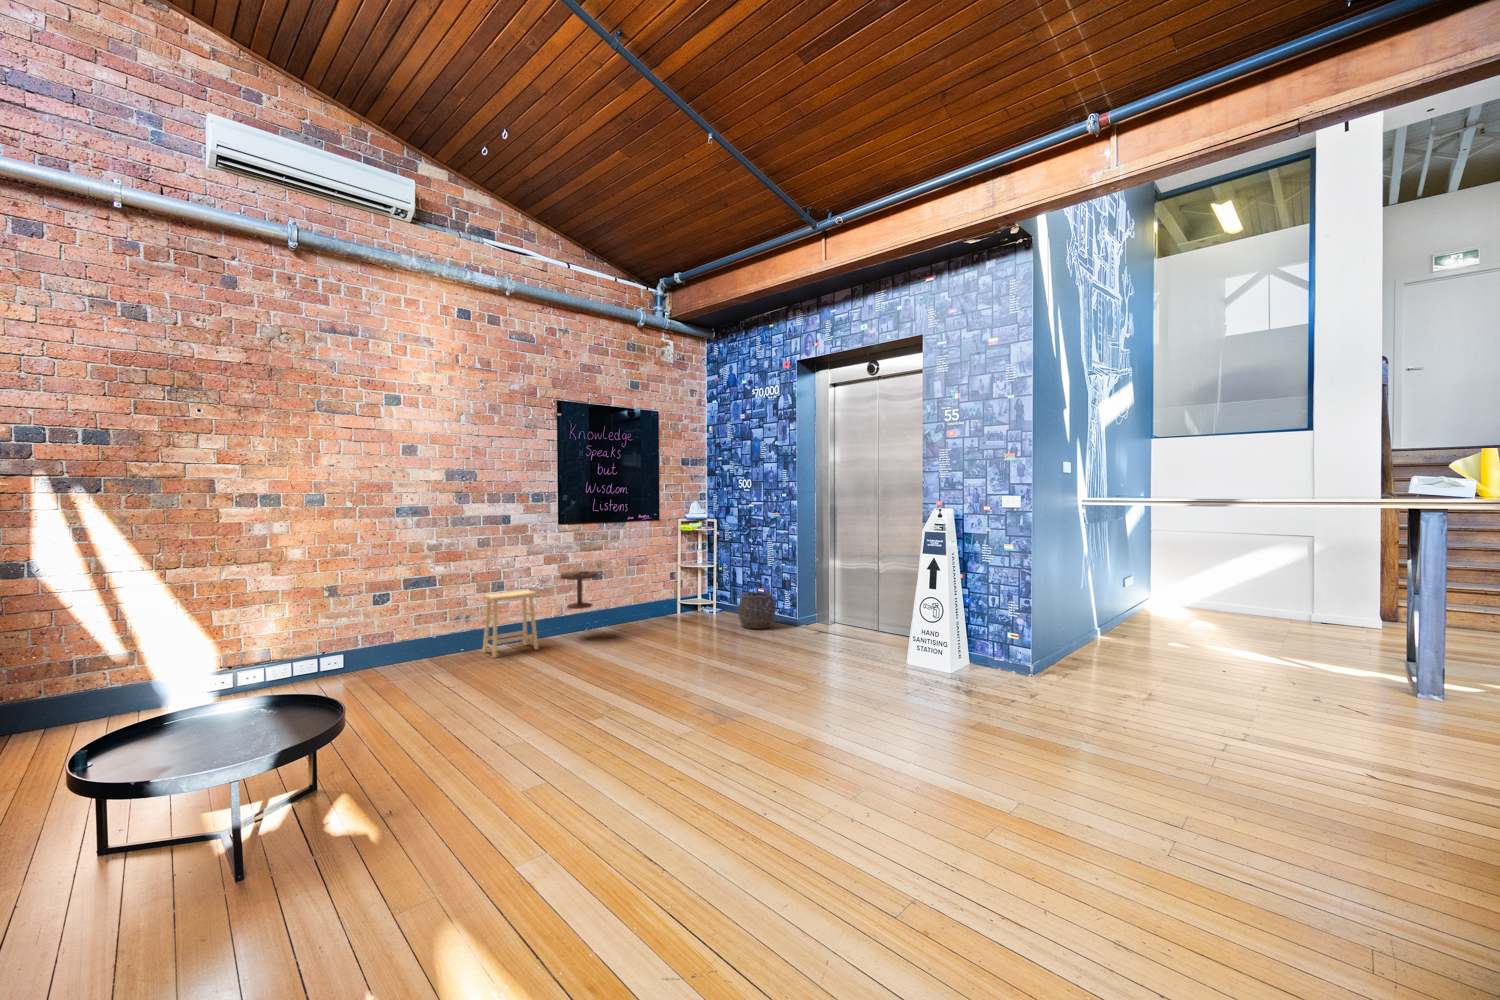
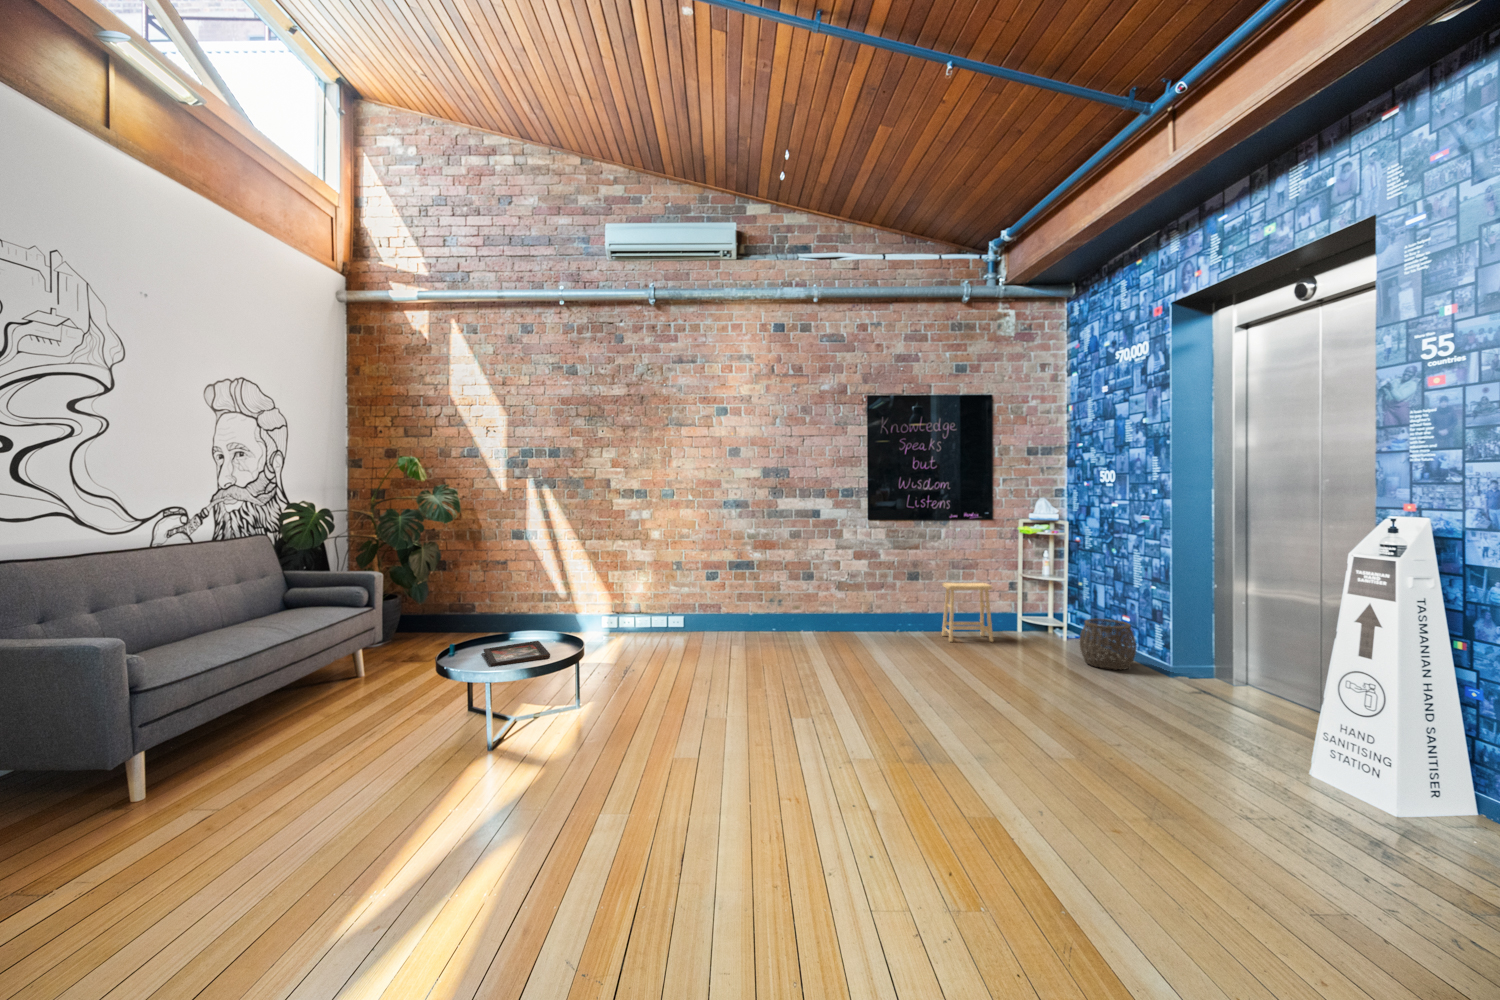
side table: present [560,570,598,609] -> none [866,569,905,641]
footstool: present [483,590,538,657] -> present [942,583,993,642]
decorative tray: none [125,713,282,760] -> present [484,641,550,666]

